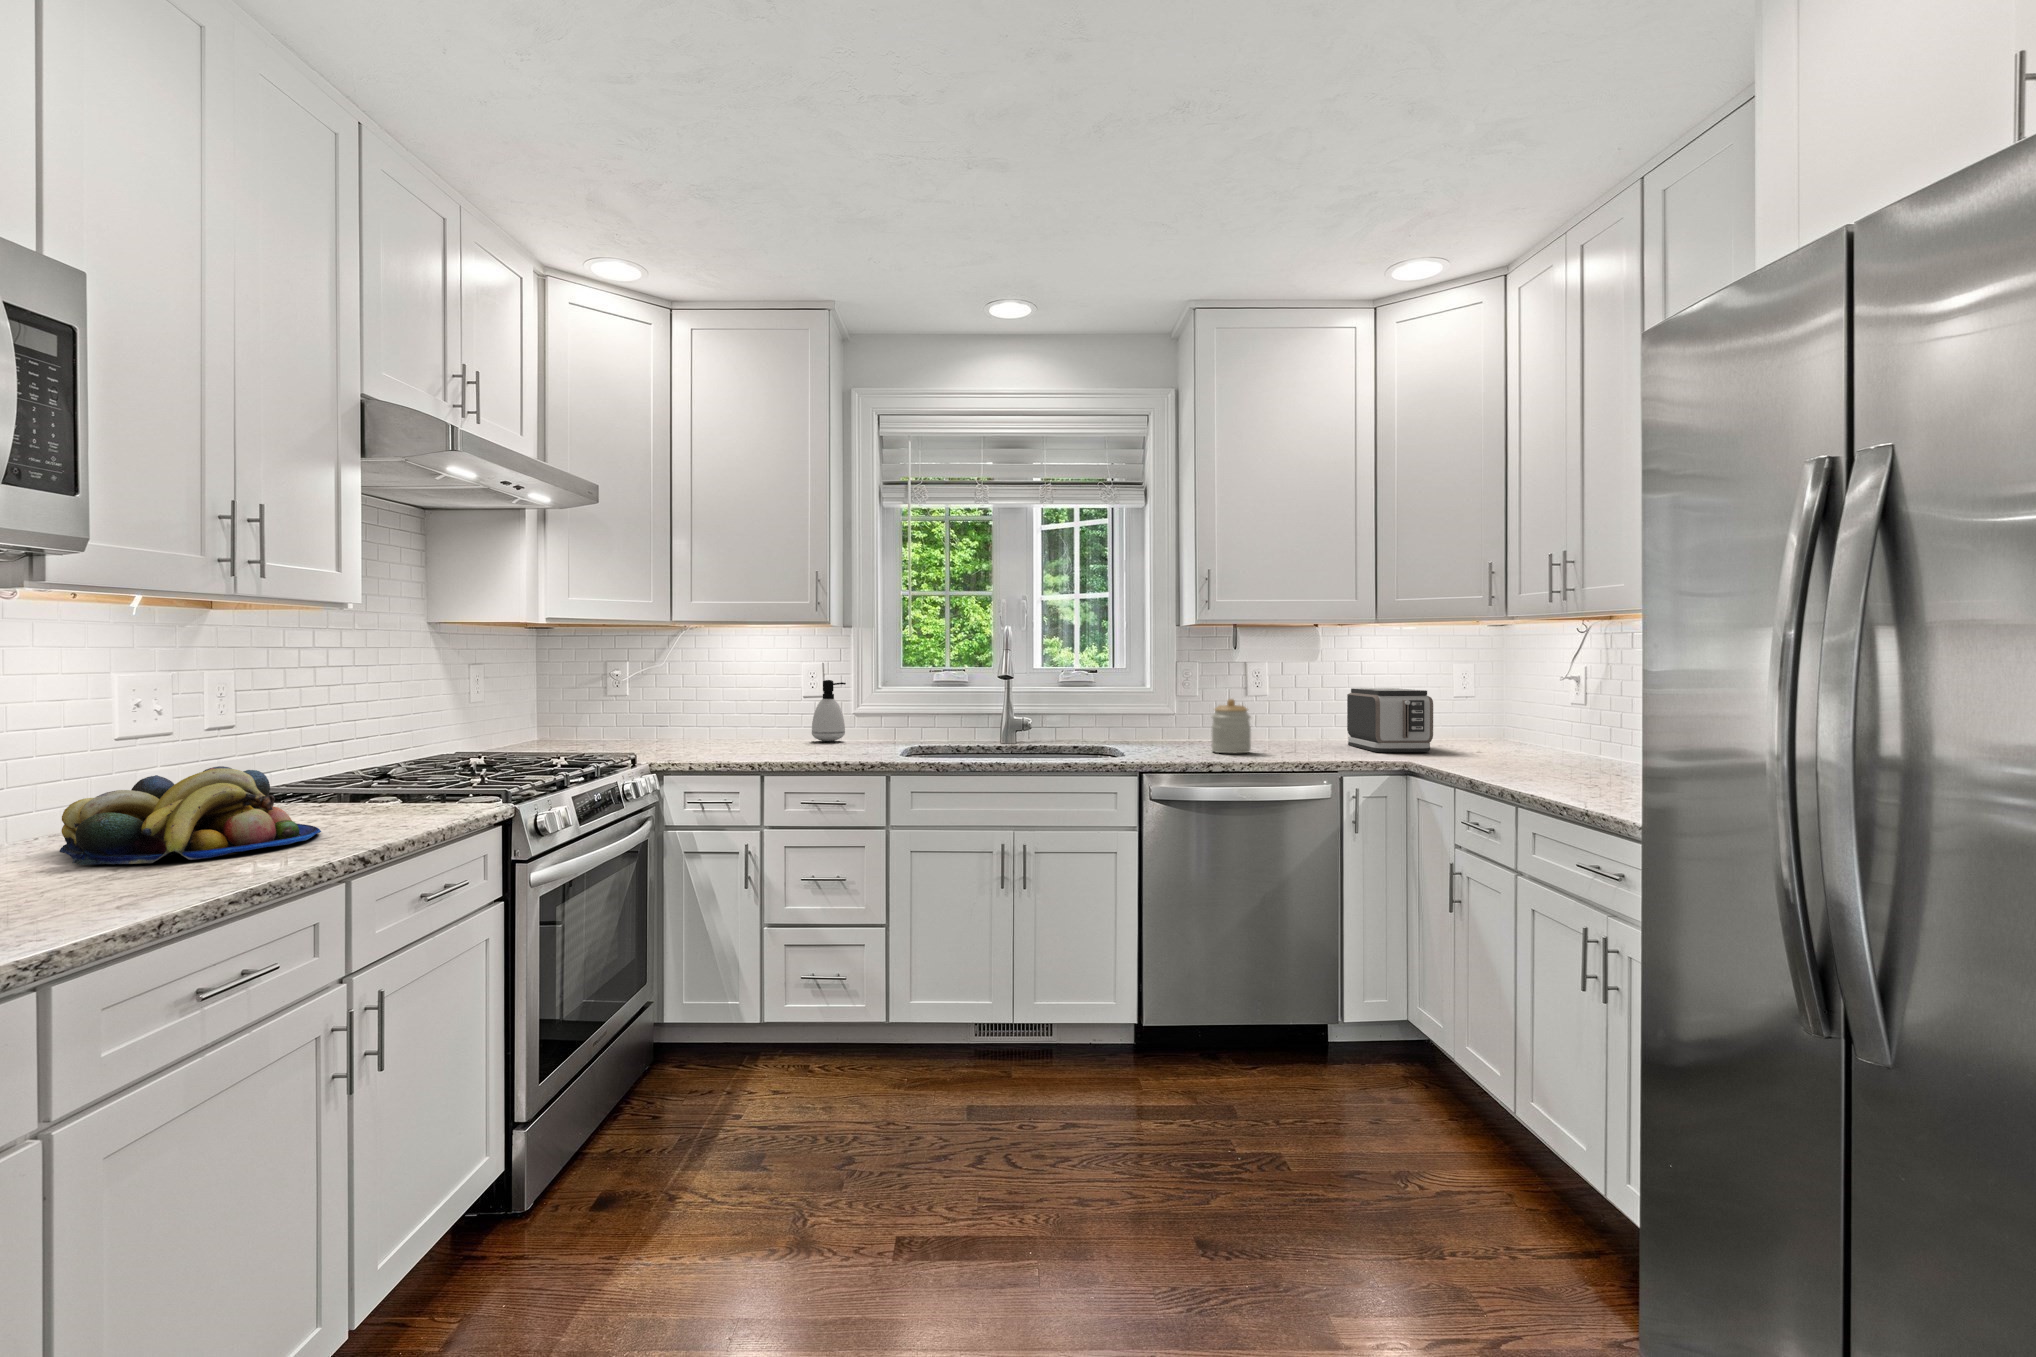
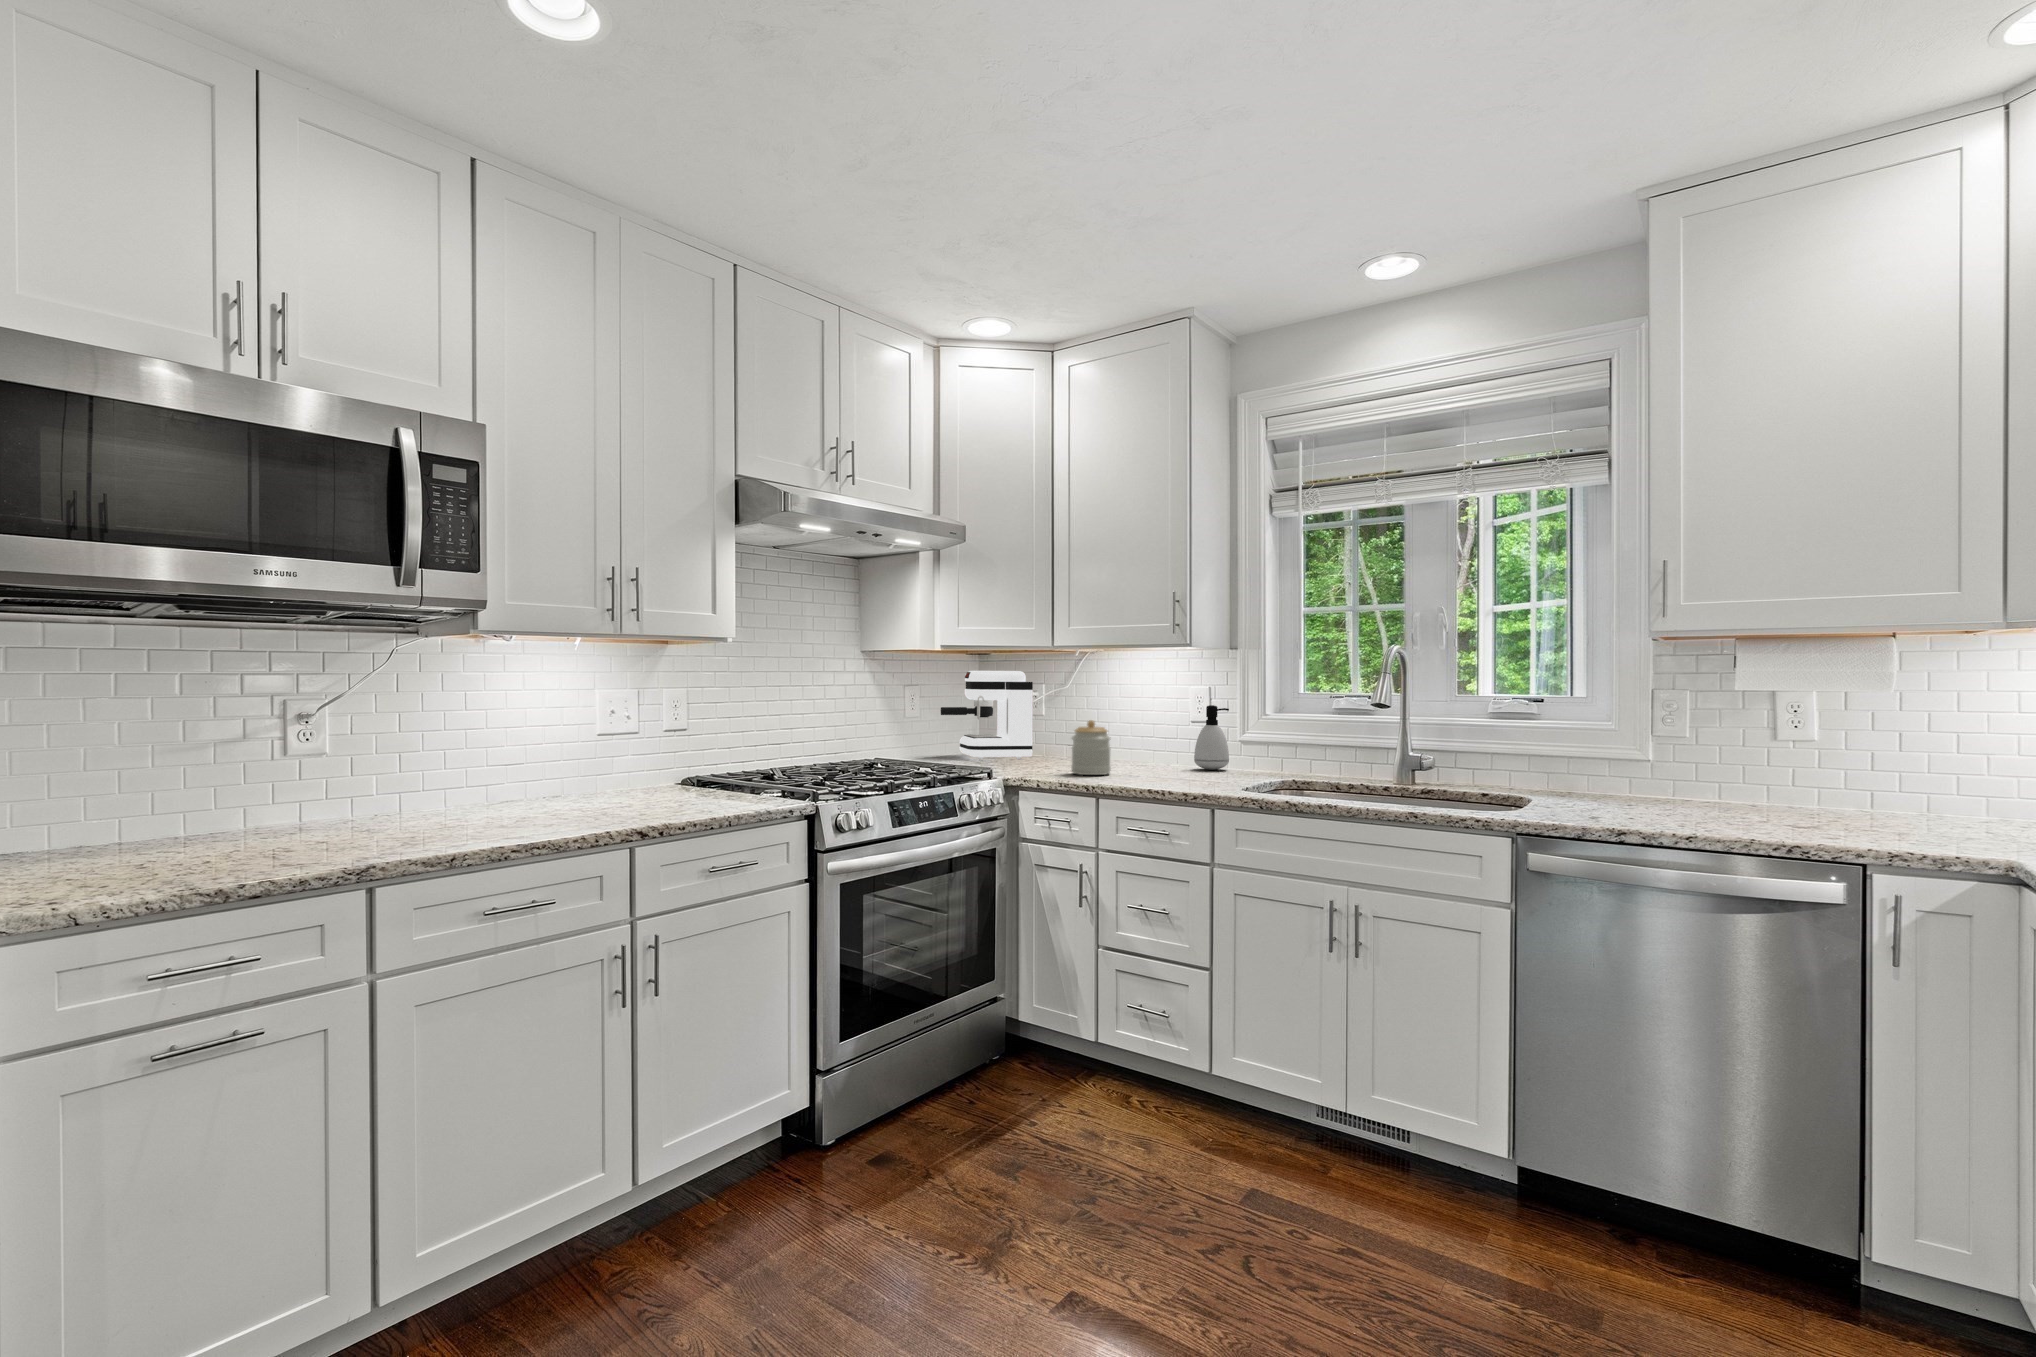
coffee maker: none [513,648,627,744] -> present [941,671,1033,759]
toaster: present [1347,688,1433,752] -> none [1883,734,1995,831]
jar: present [1211,699,1251,753] -> present [1071,720,1111,775]
fruit bowl: present [60,766,321,865] -> none [489,760,647,823]

